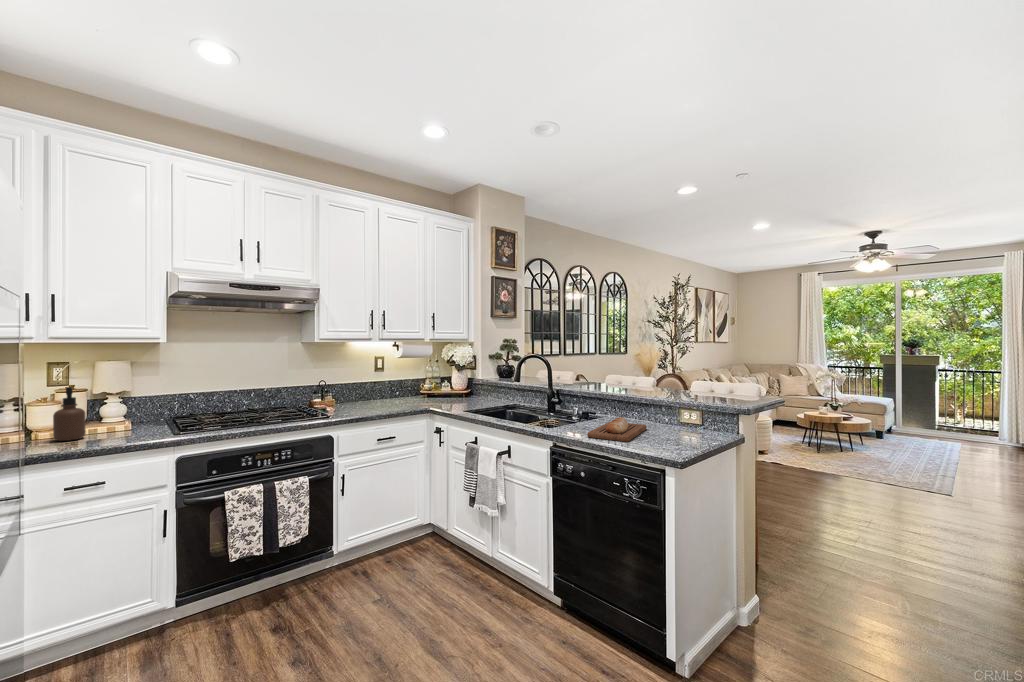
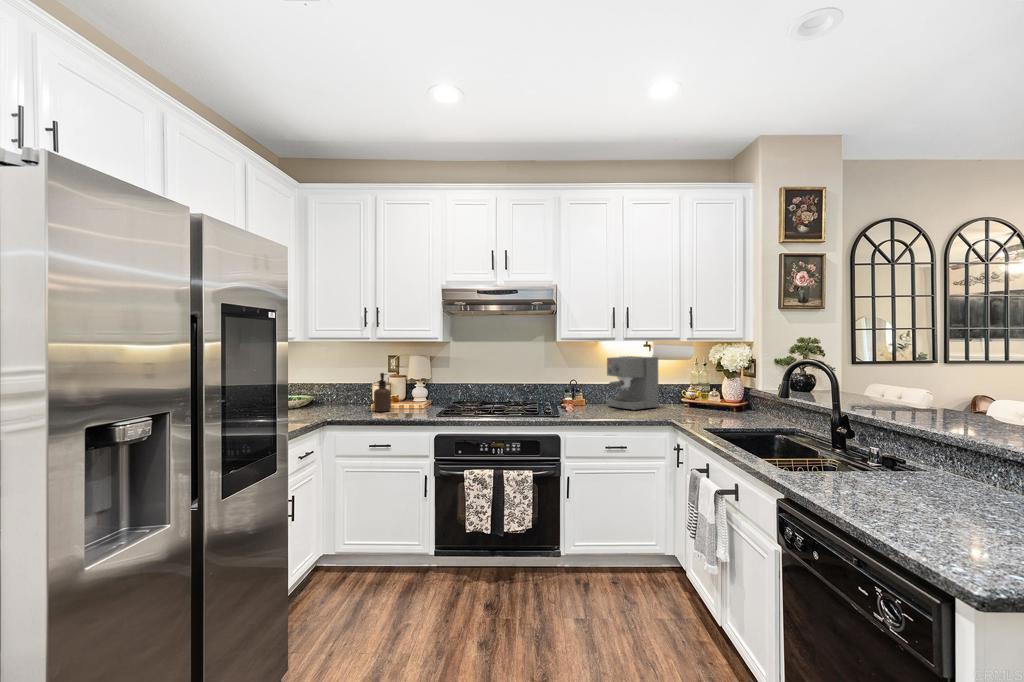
coffee maker: none [359,356,406,405] -> present [607,356,658,410]
bread loaf: present [587,417,647,442] -> none [833,469,986,512]

